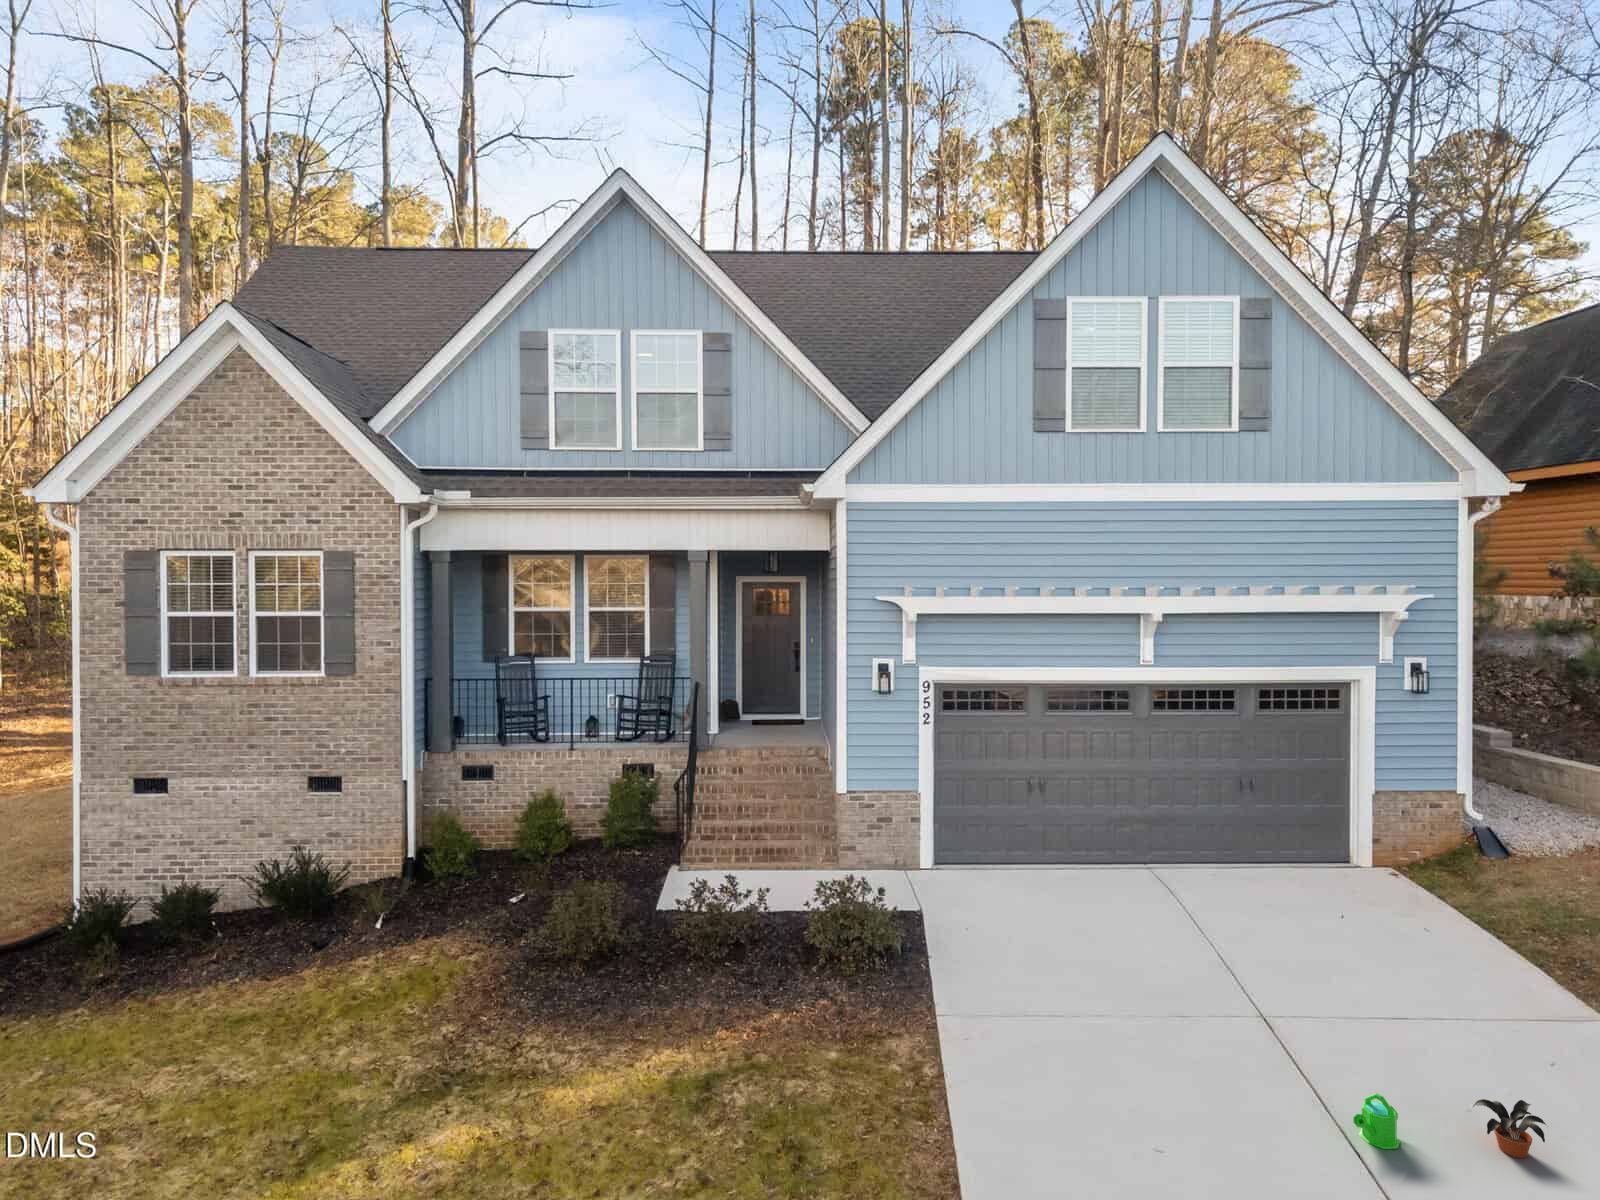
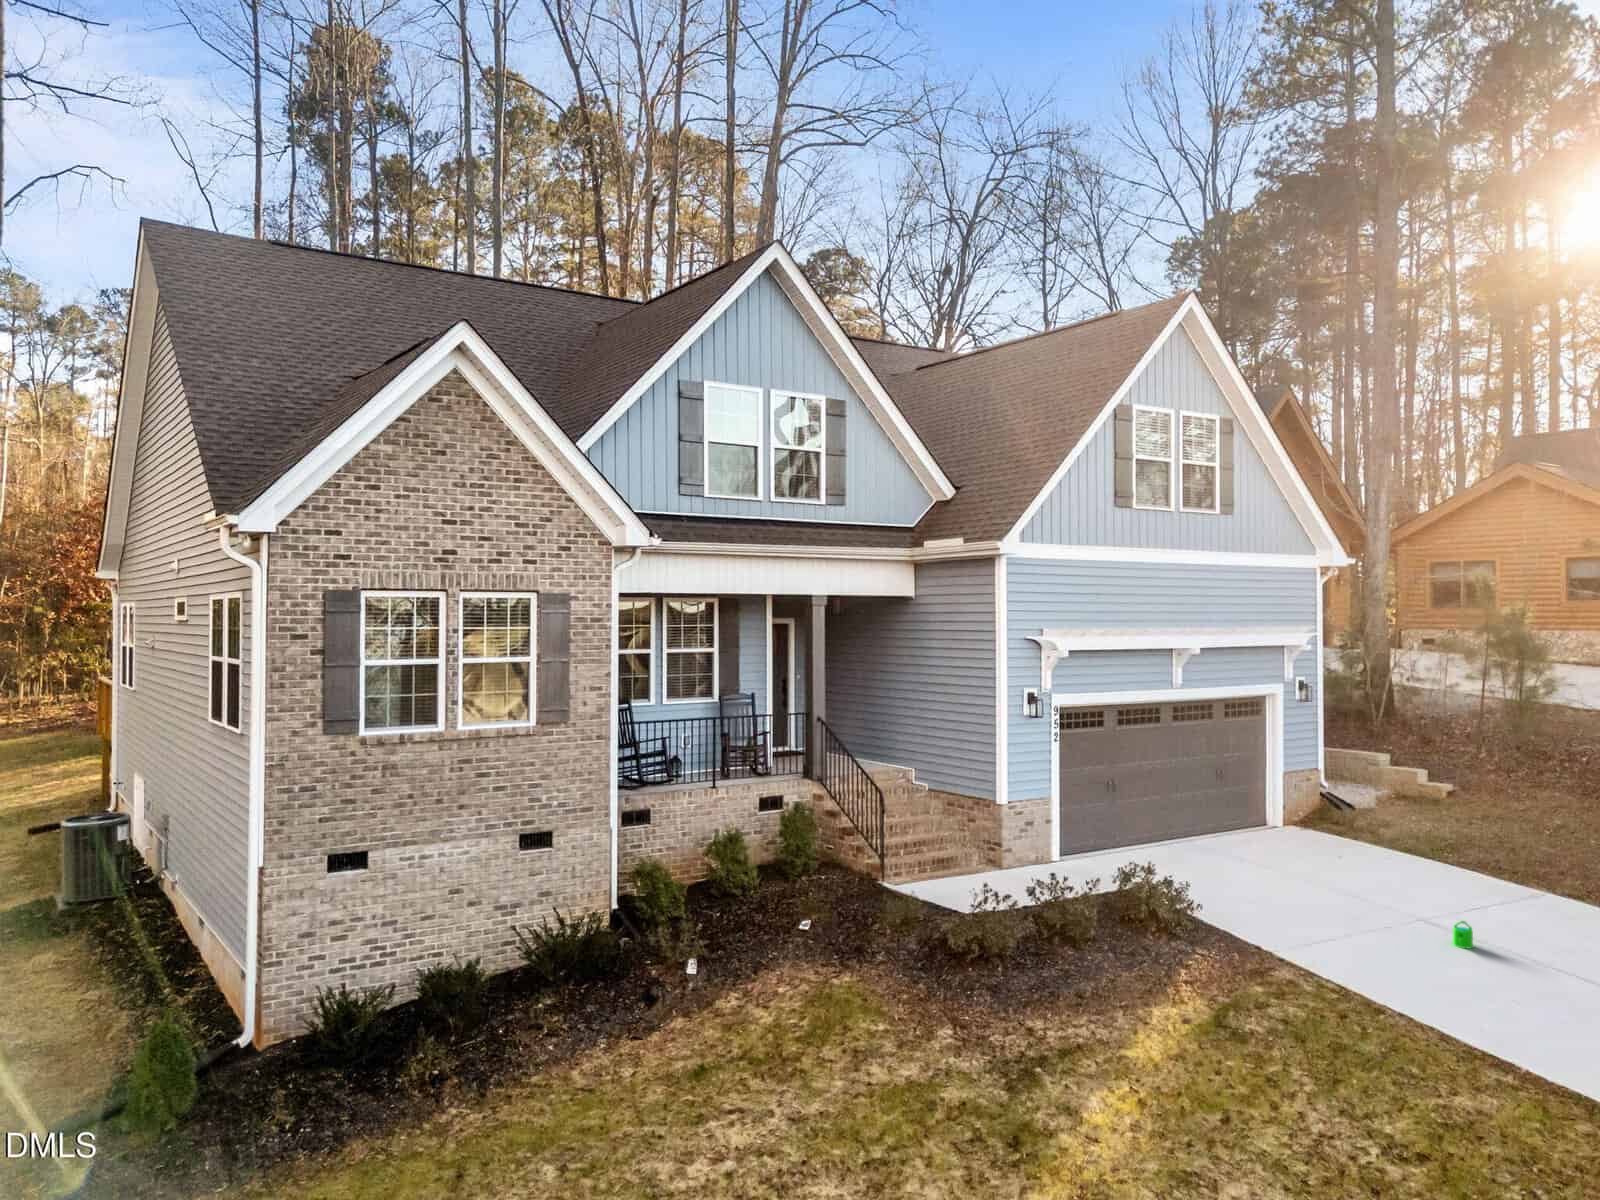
potted plant: present [1473,1099,1546,1158] -> none [1491,912,1530,941]

